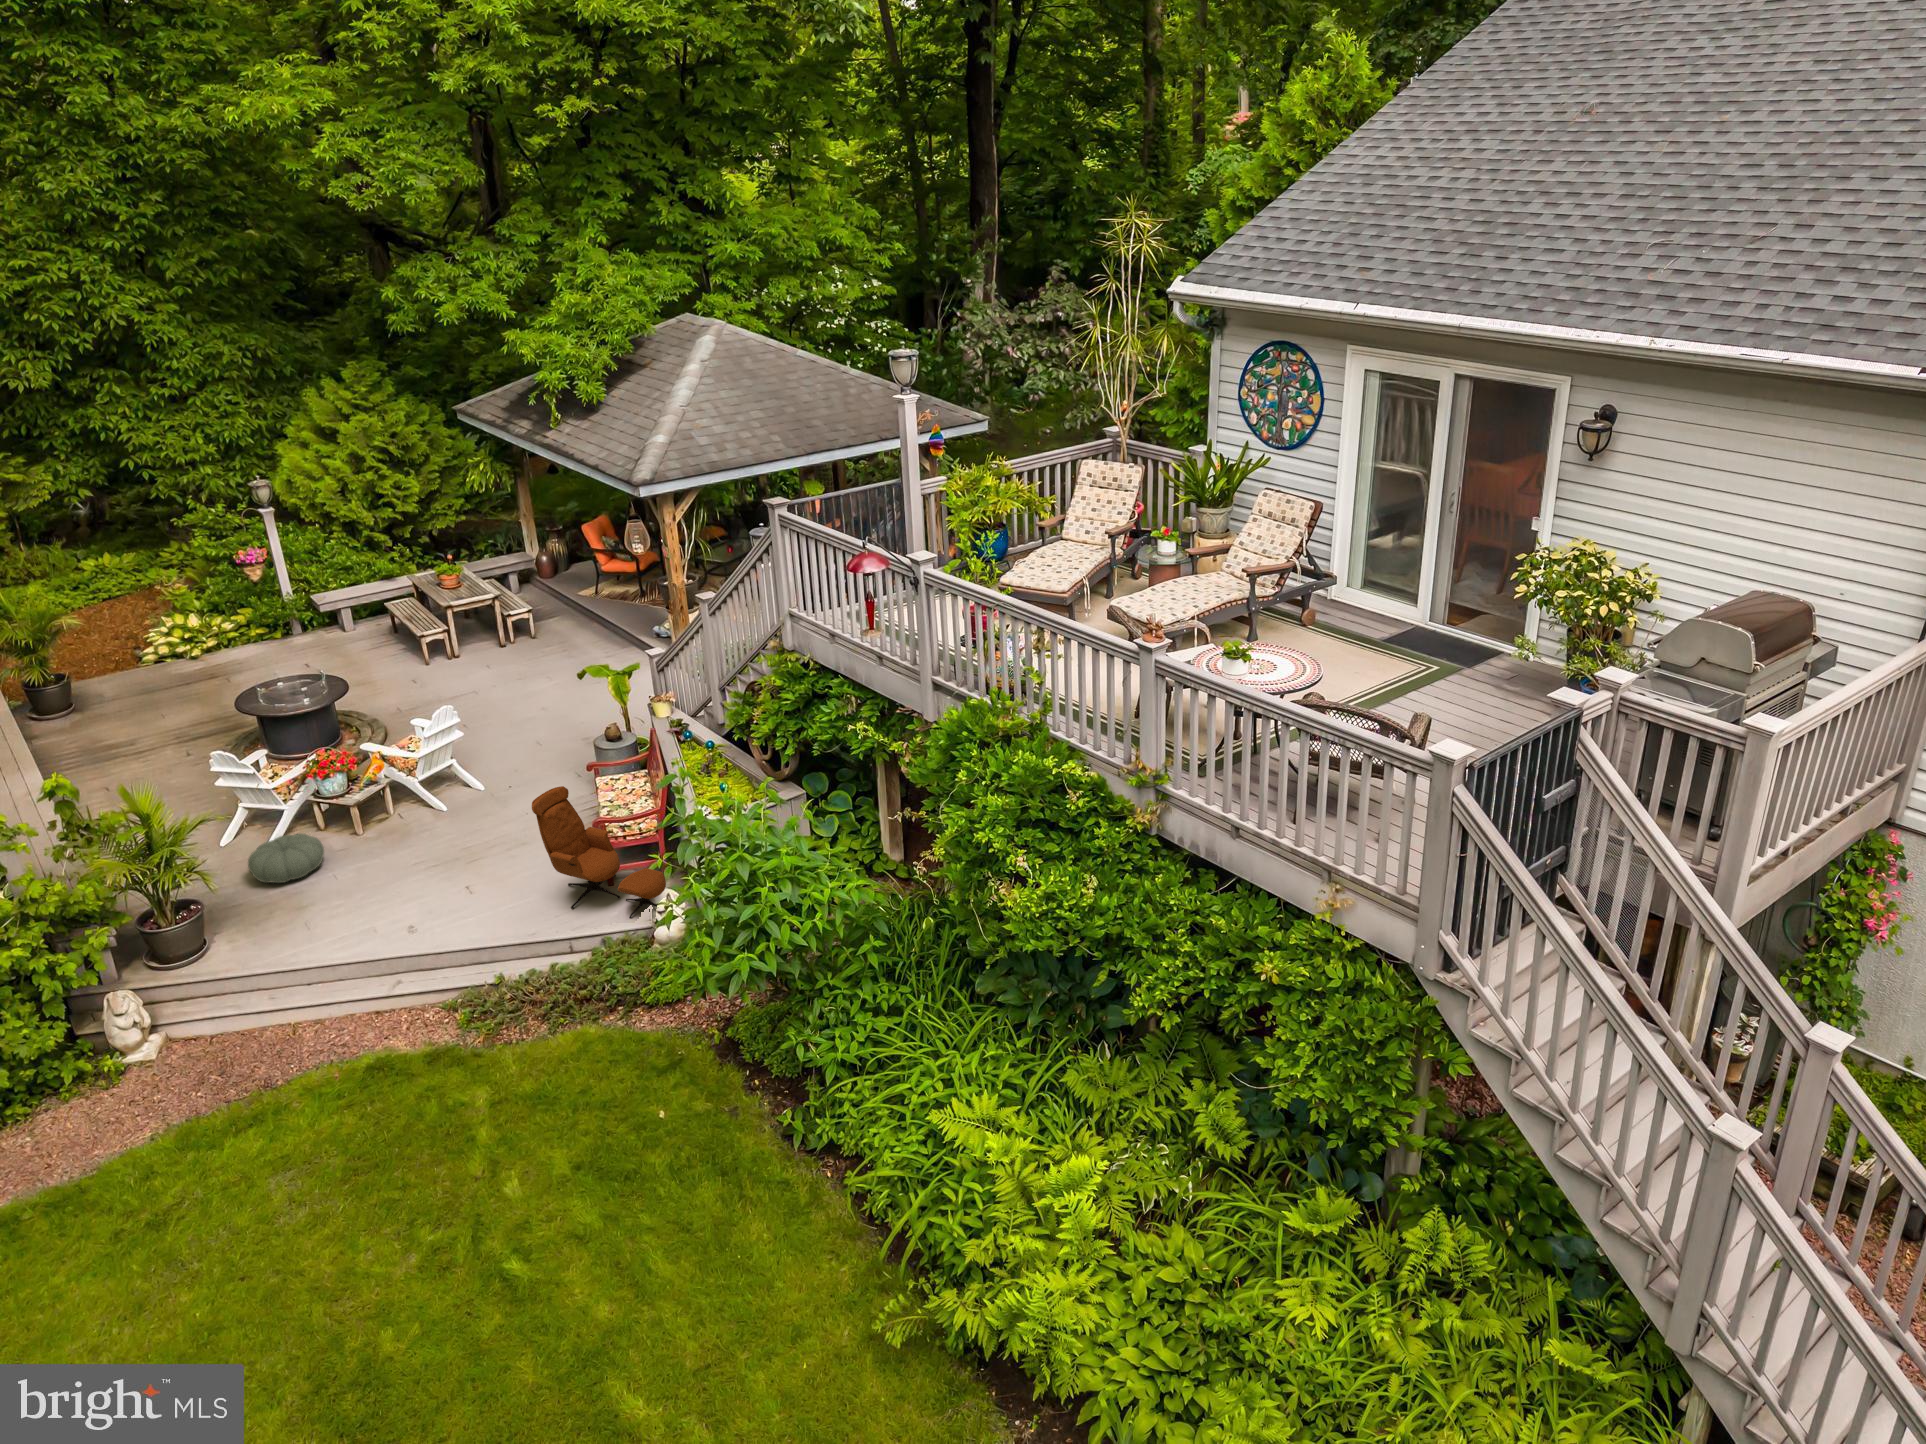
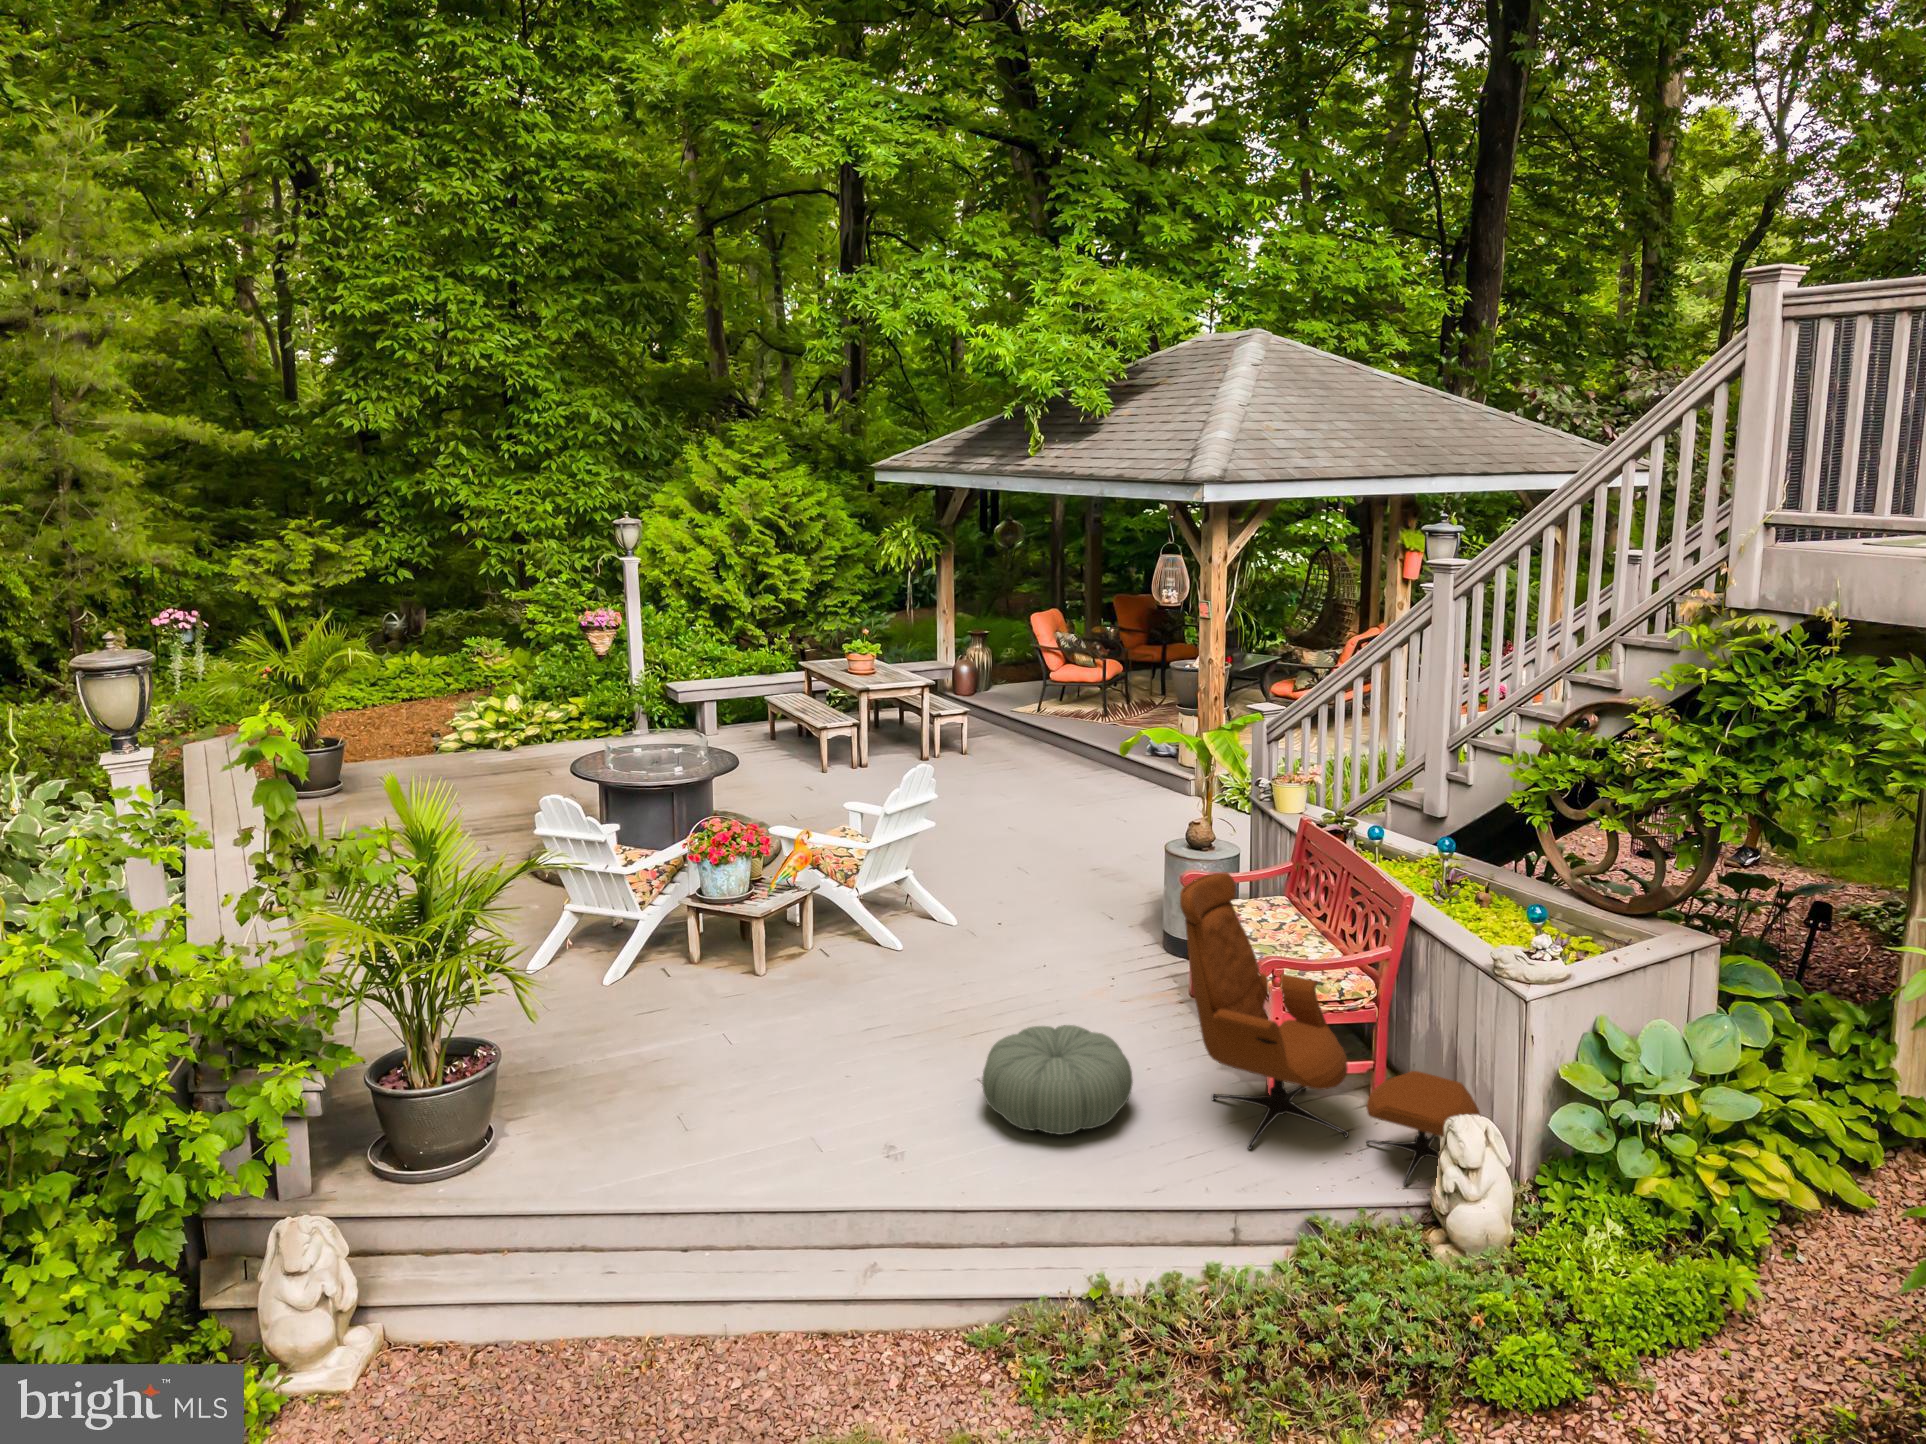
pouf: present [248,833,324,883] -> present [982,1025,1133,1135]

